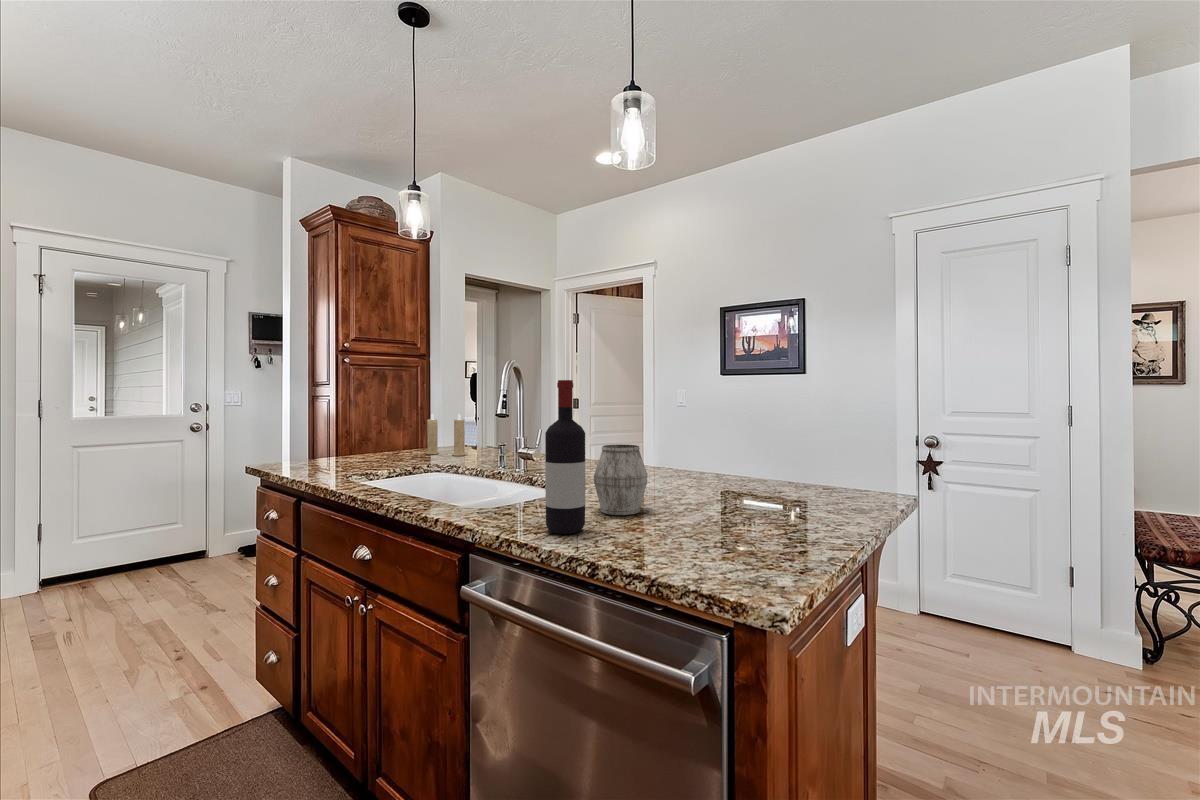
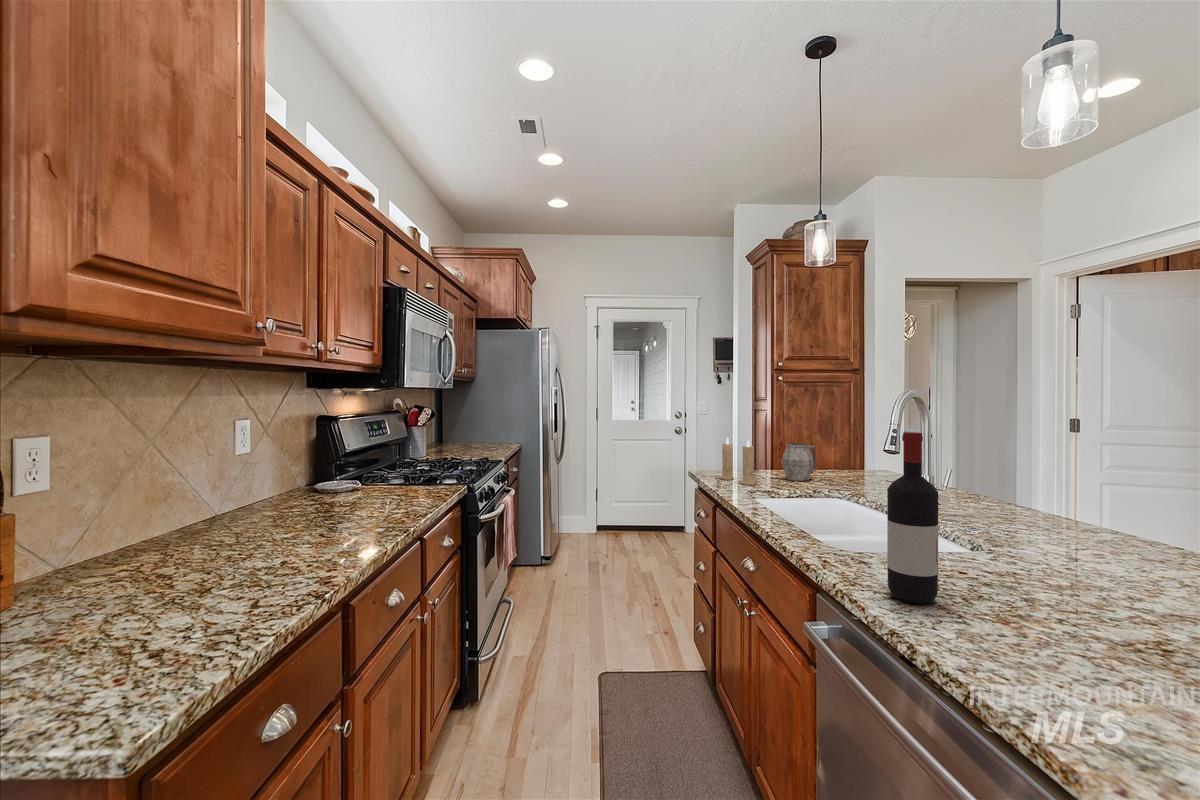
candle: present [426,414,466,456] -> present [721,438,755,485]
mug: present [594,444,647,515] -> present [782,443,816,481]

